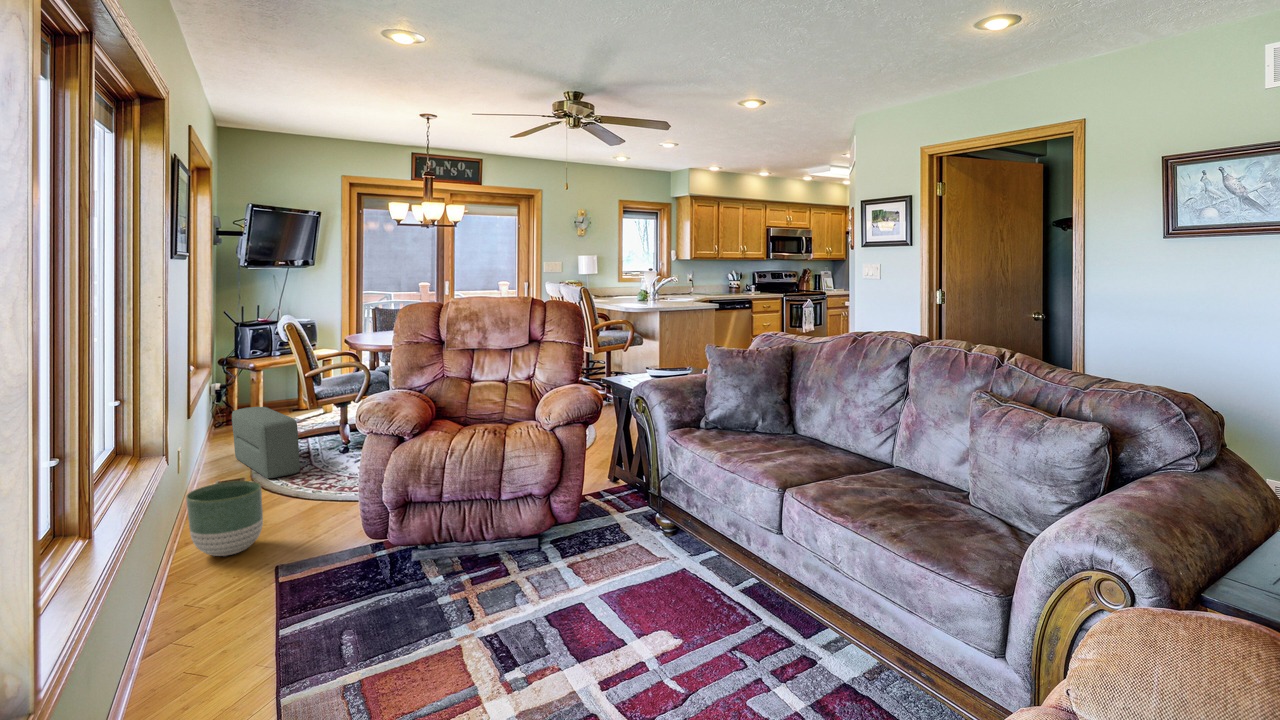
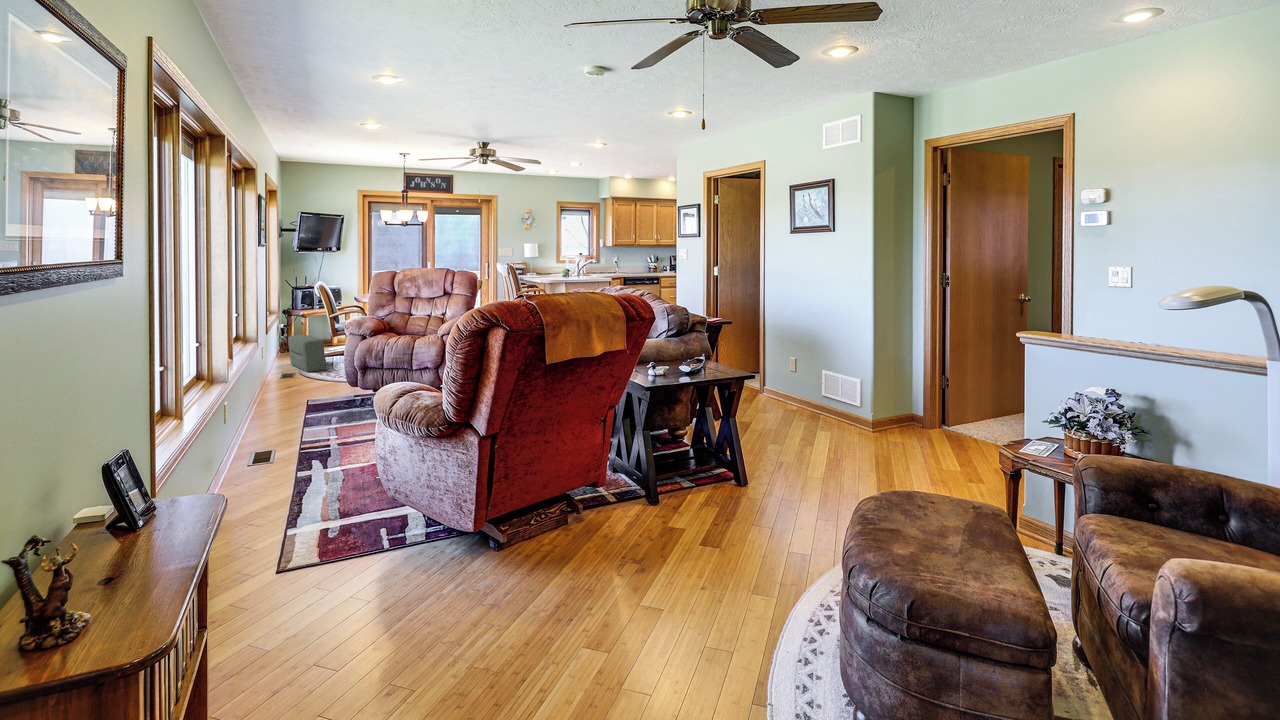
planter: present [186,481,263,556] -> none [264,361,301,395]

